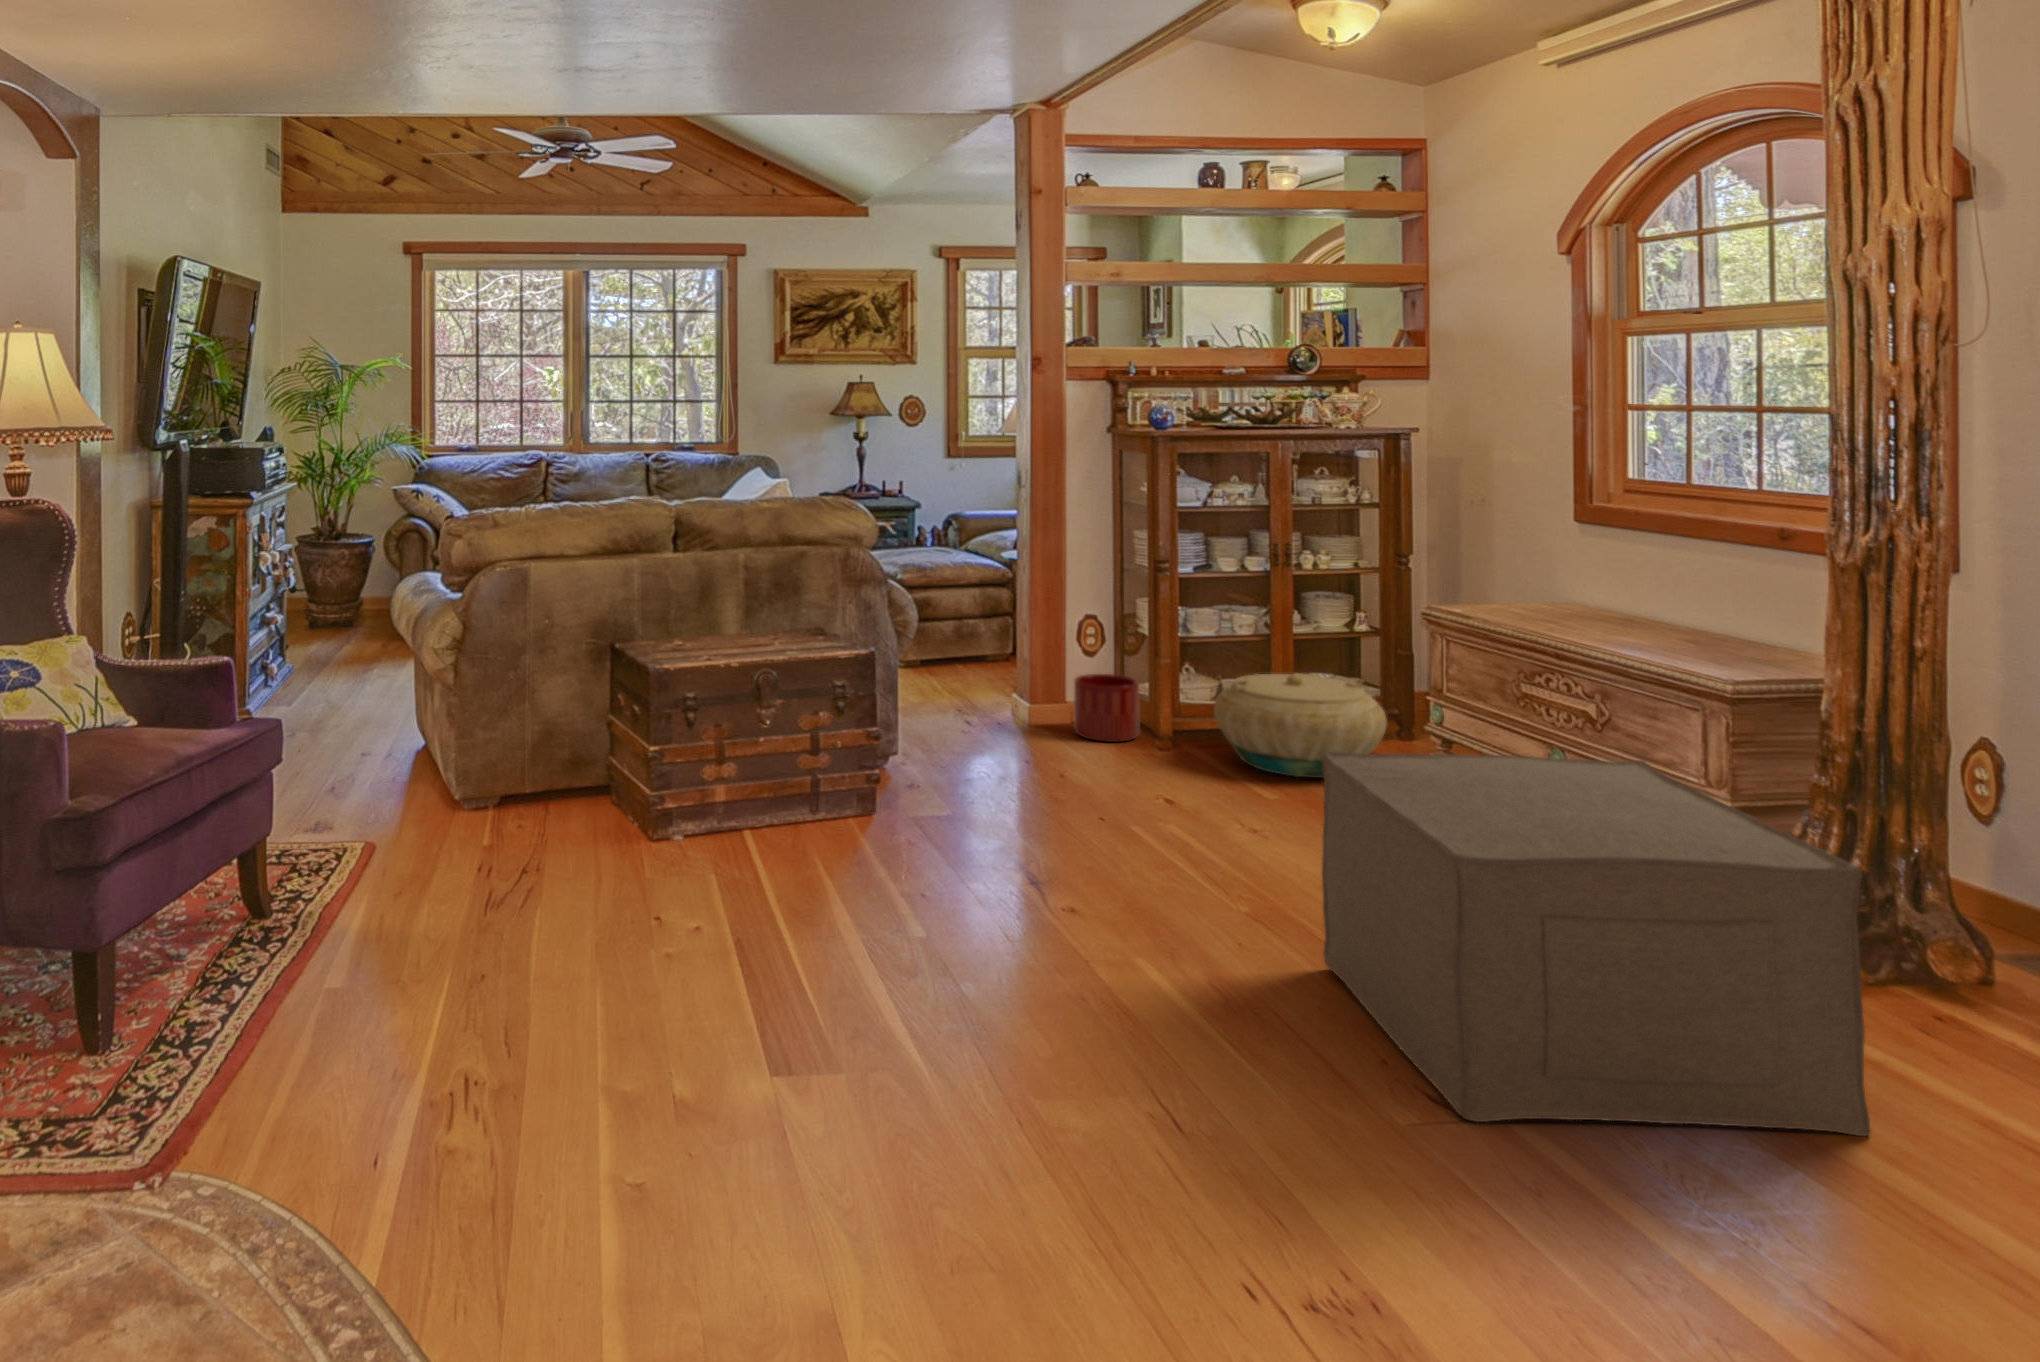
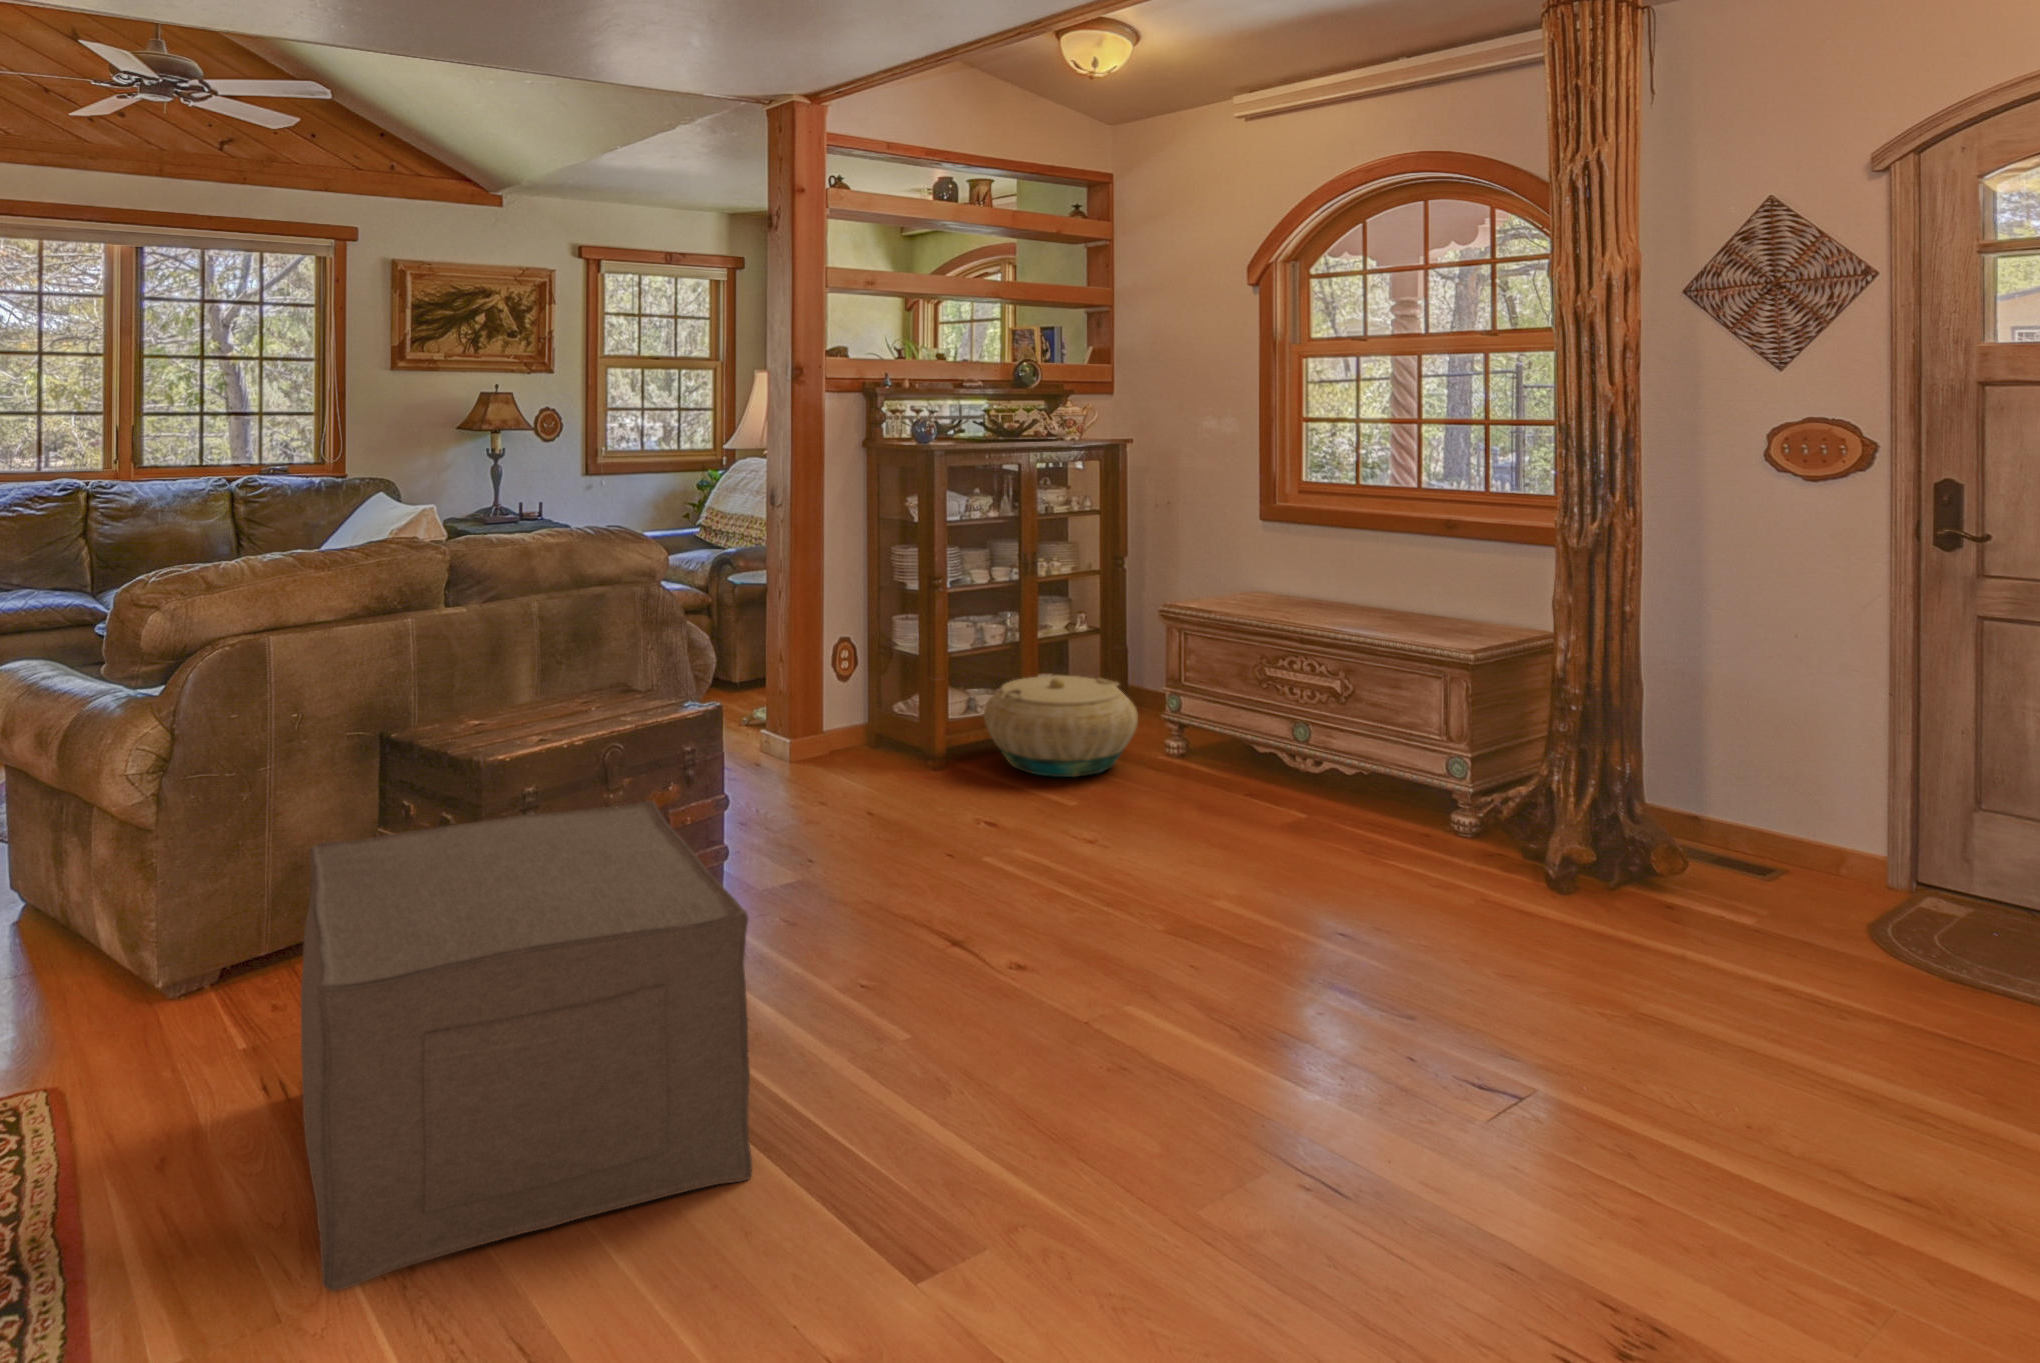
planter: present [1074,674,1140,742] -> none [838,694,902,765]
ottoman: present [1322,752,1870,1136] -> present [301,801,752,1291]

